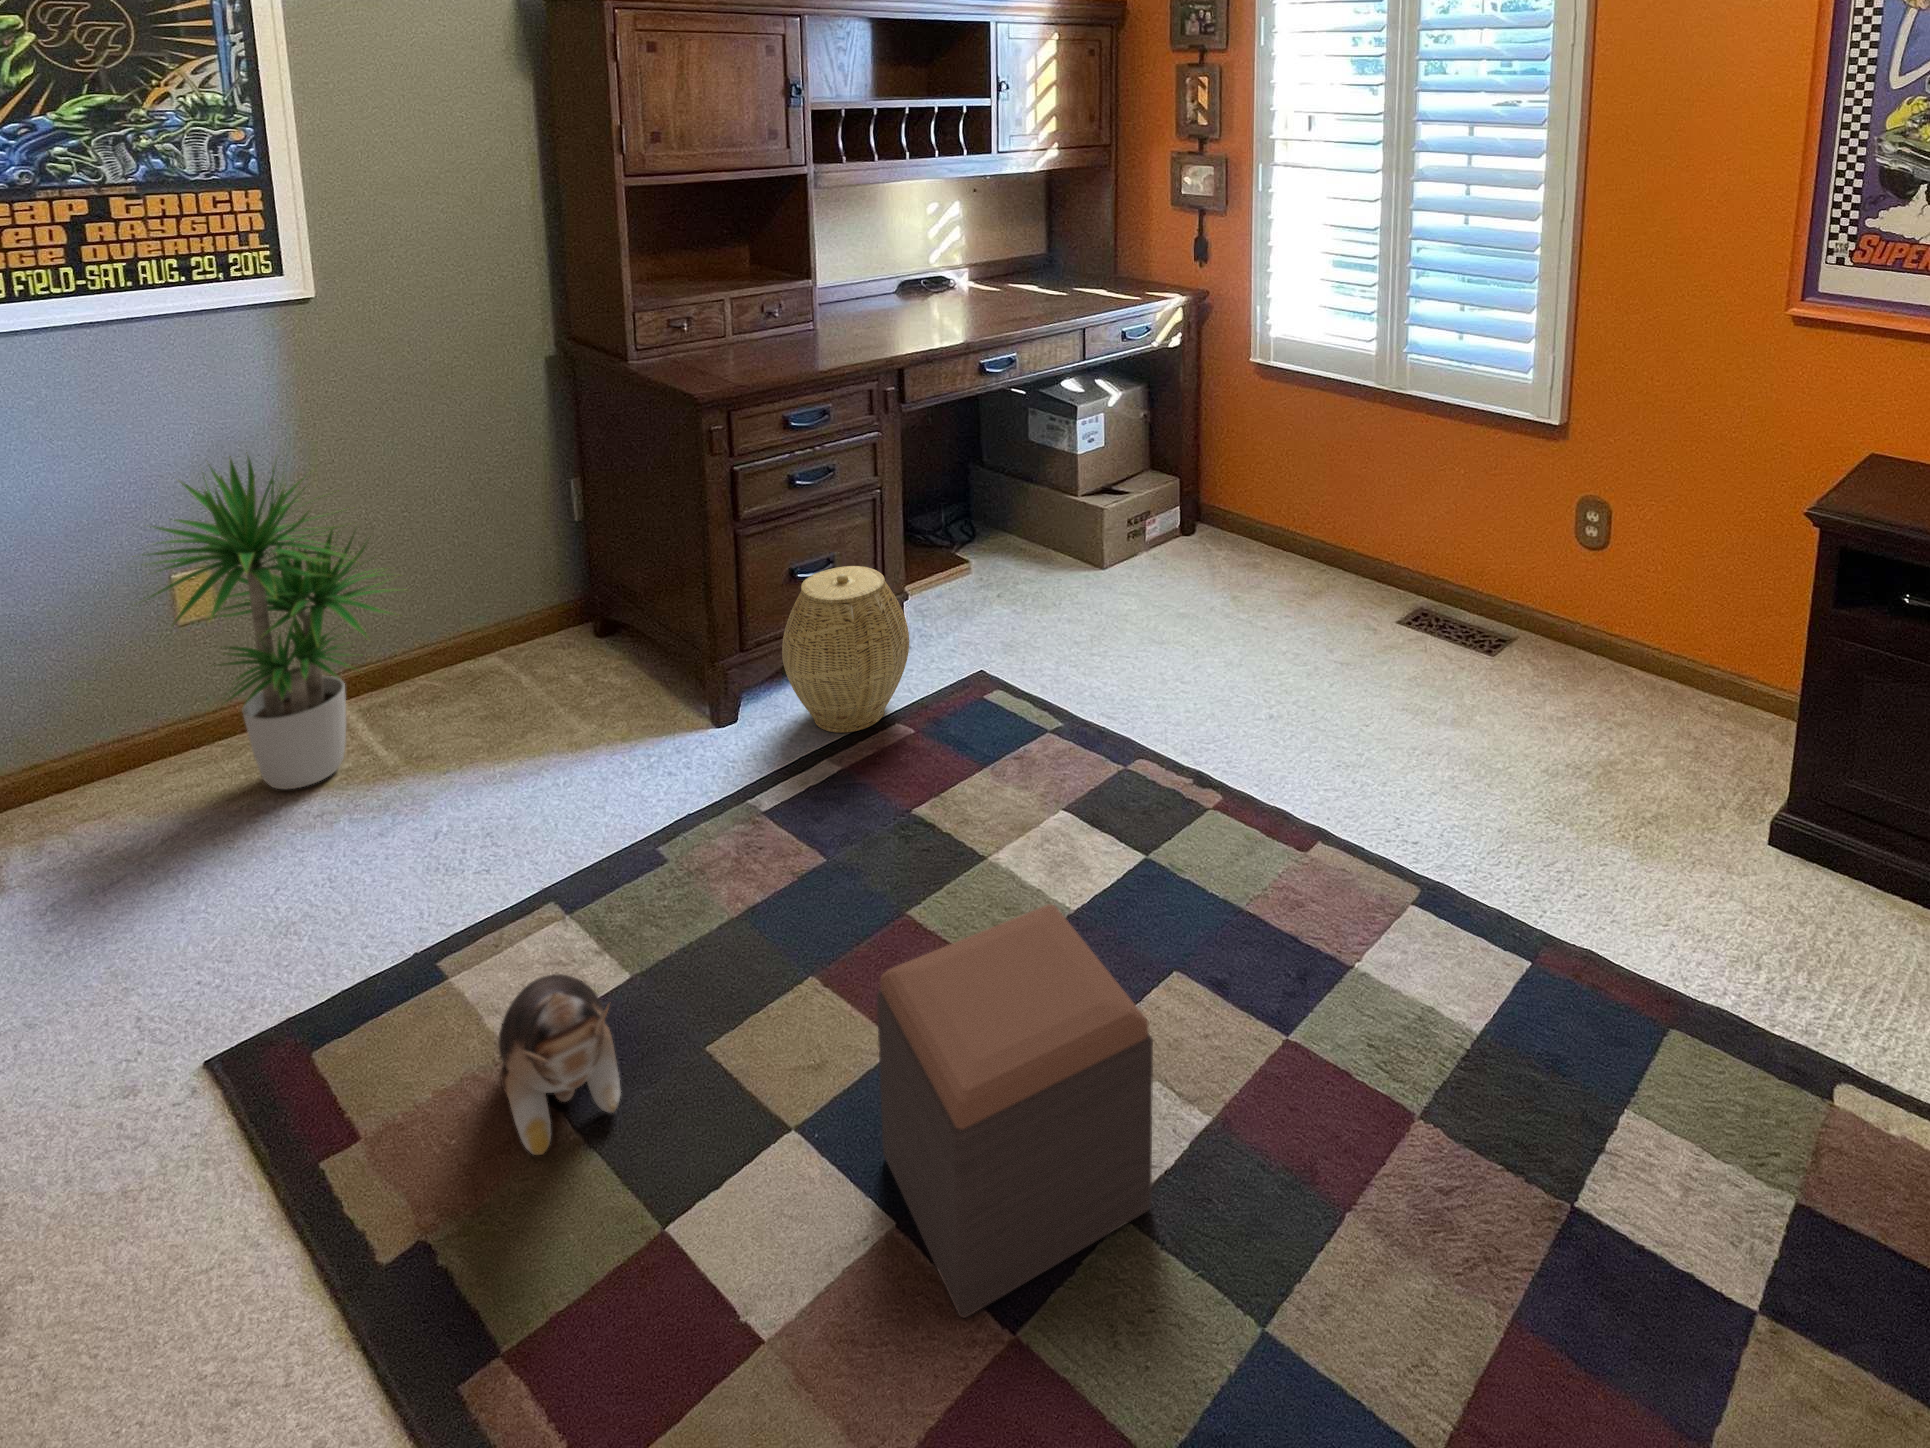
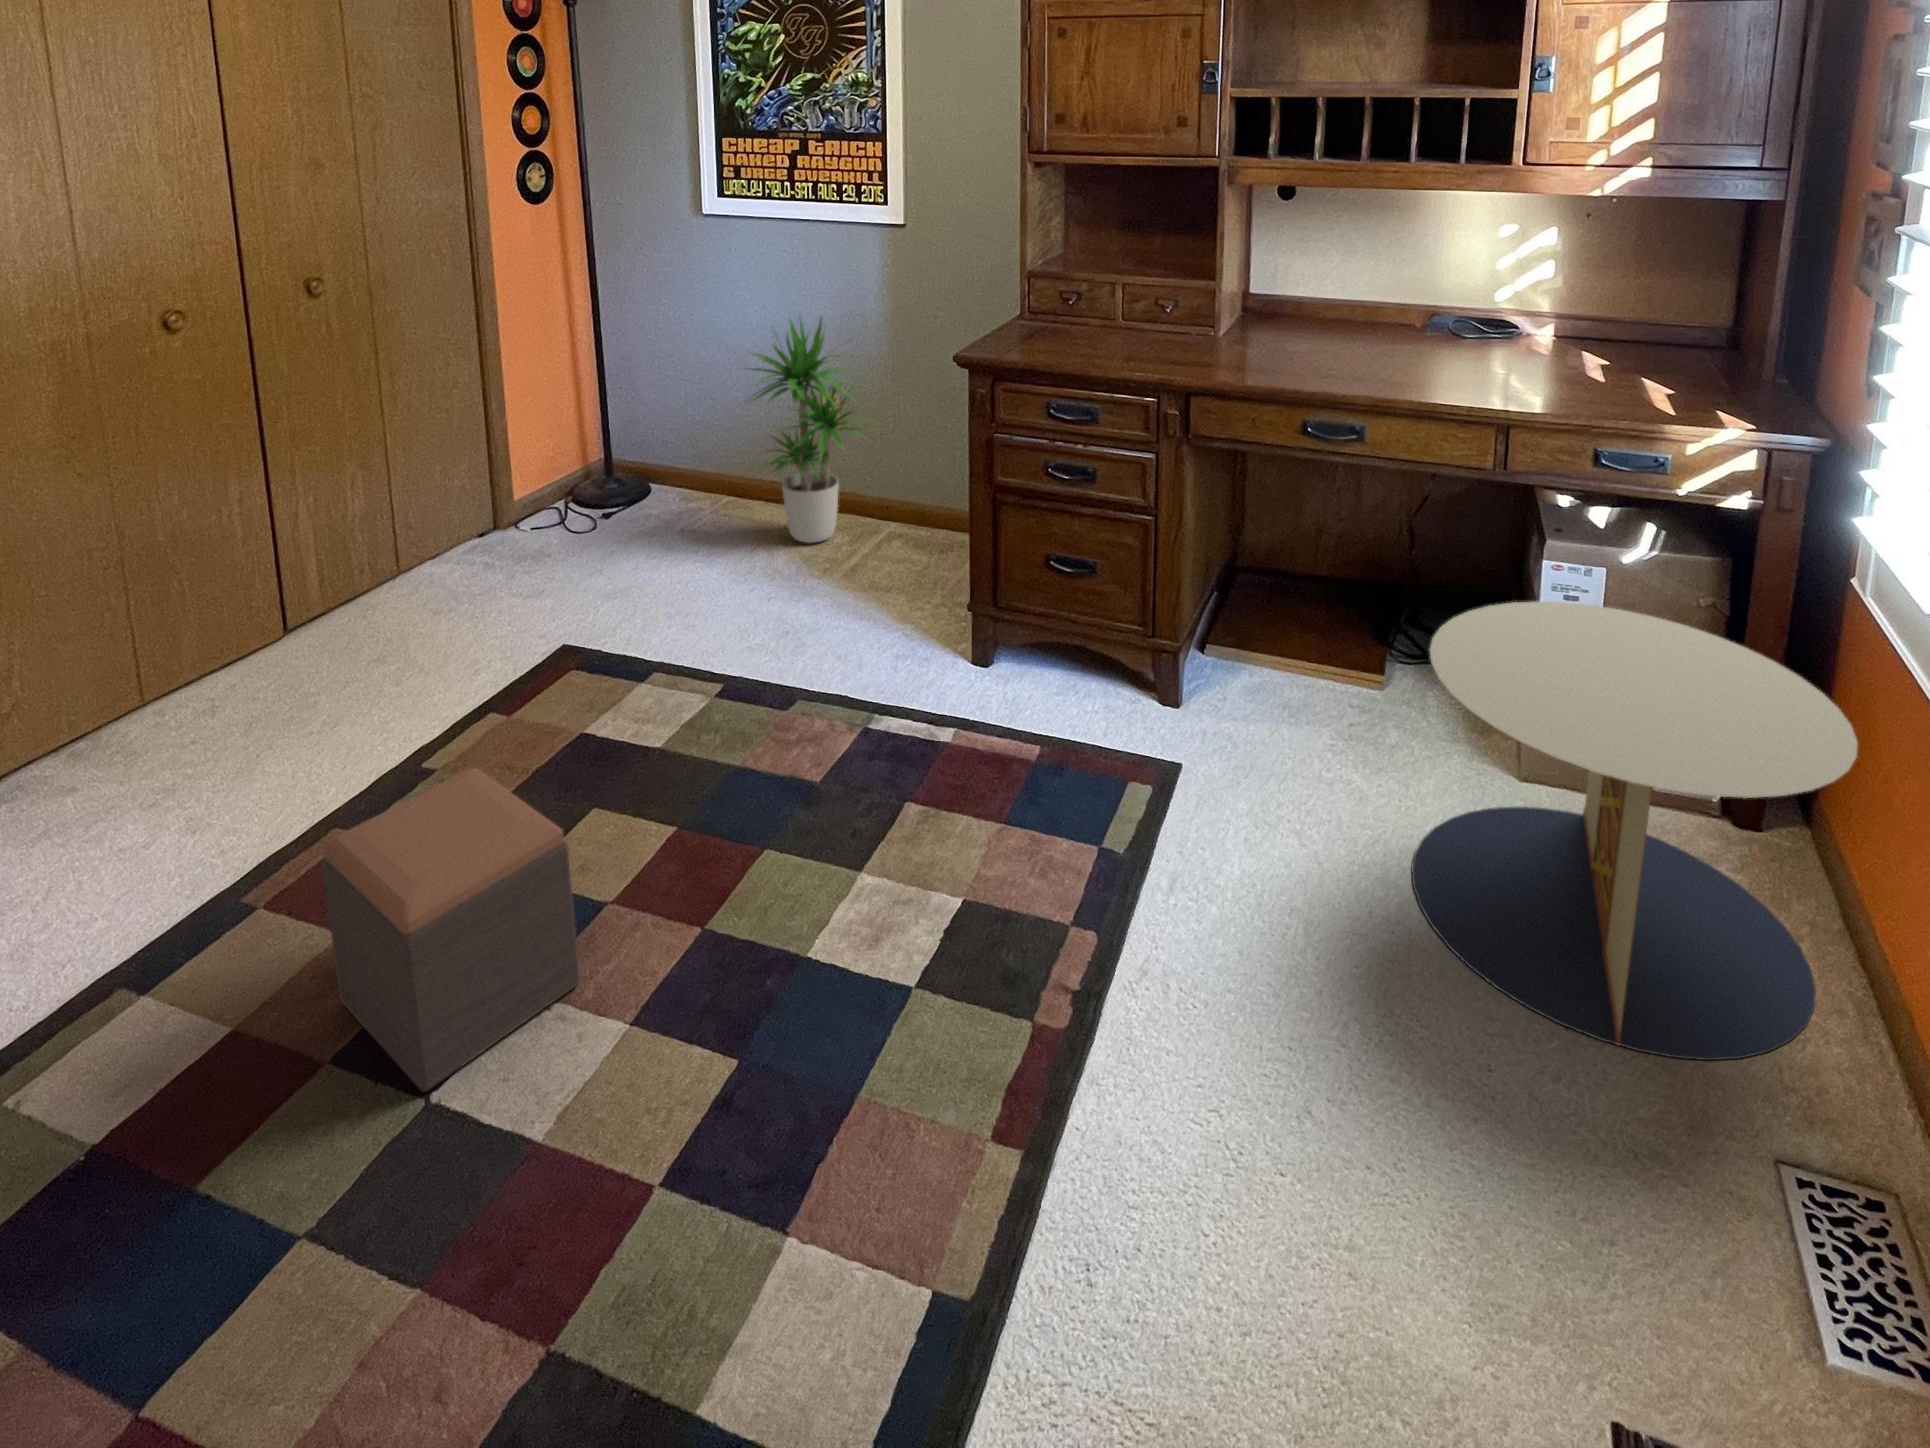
side table: none [1134,413,1348,638] -> present [1412,601,1858,1060]
woven basket: present [782,566,909,733] -> none [959,554,1083,721]
plush toy: present [499,974,621,1155] -> none [443,664,627,771]

